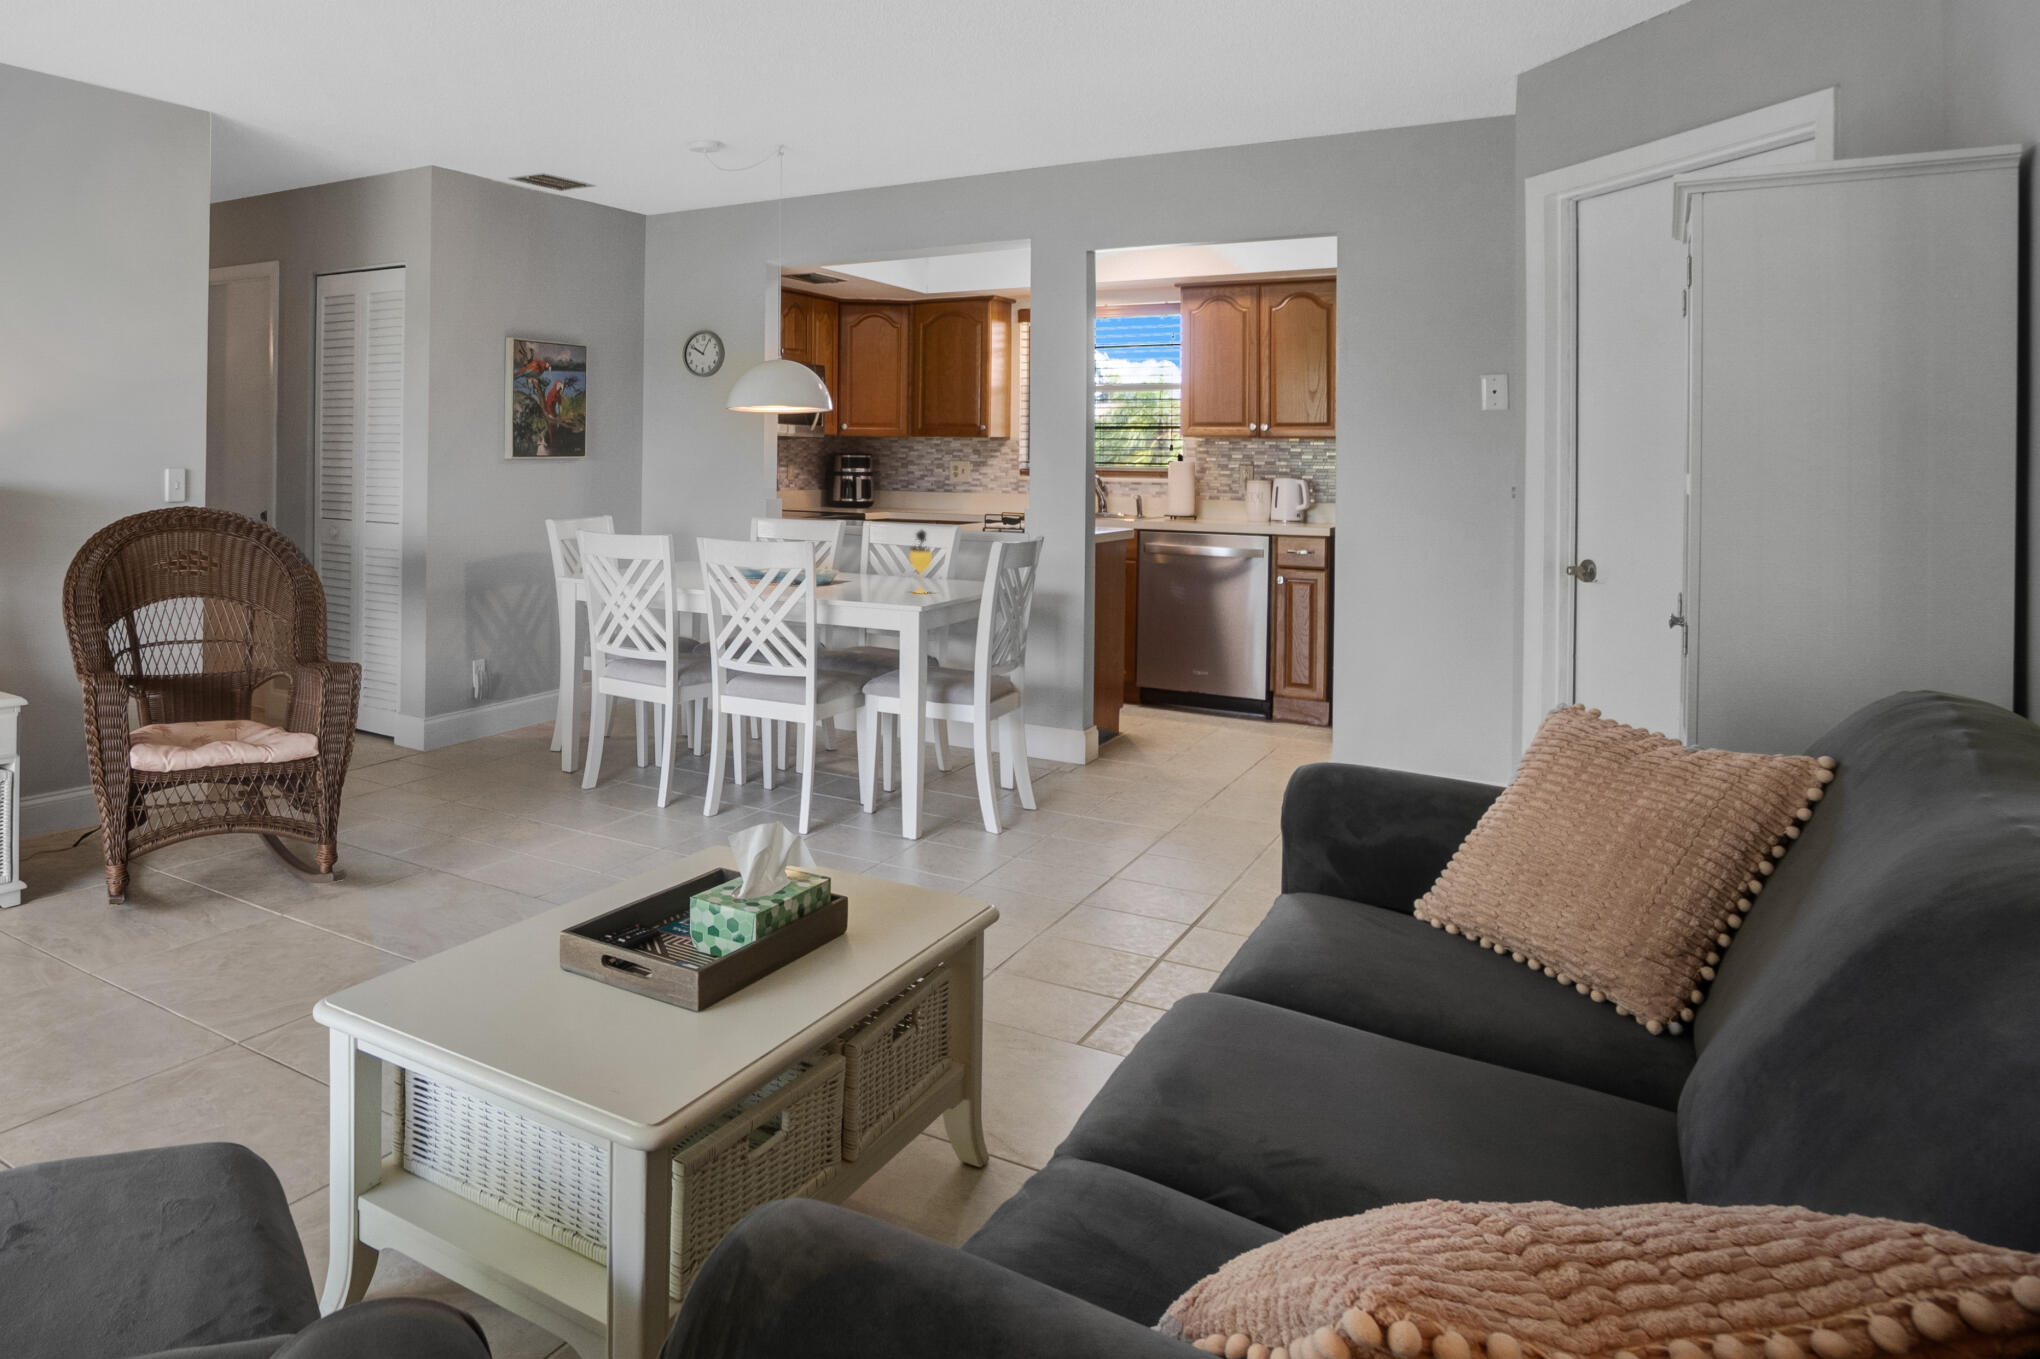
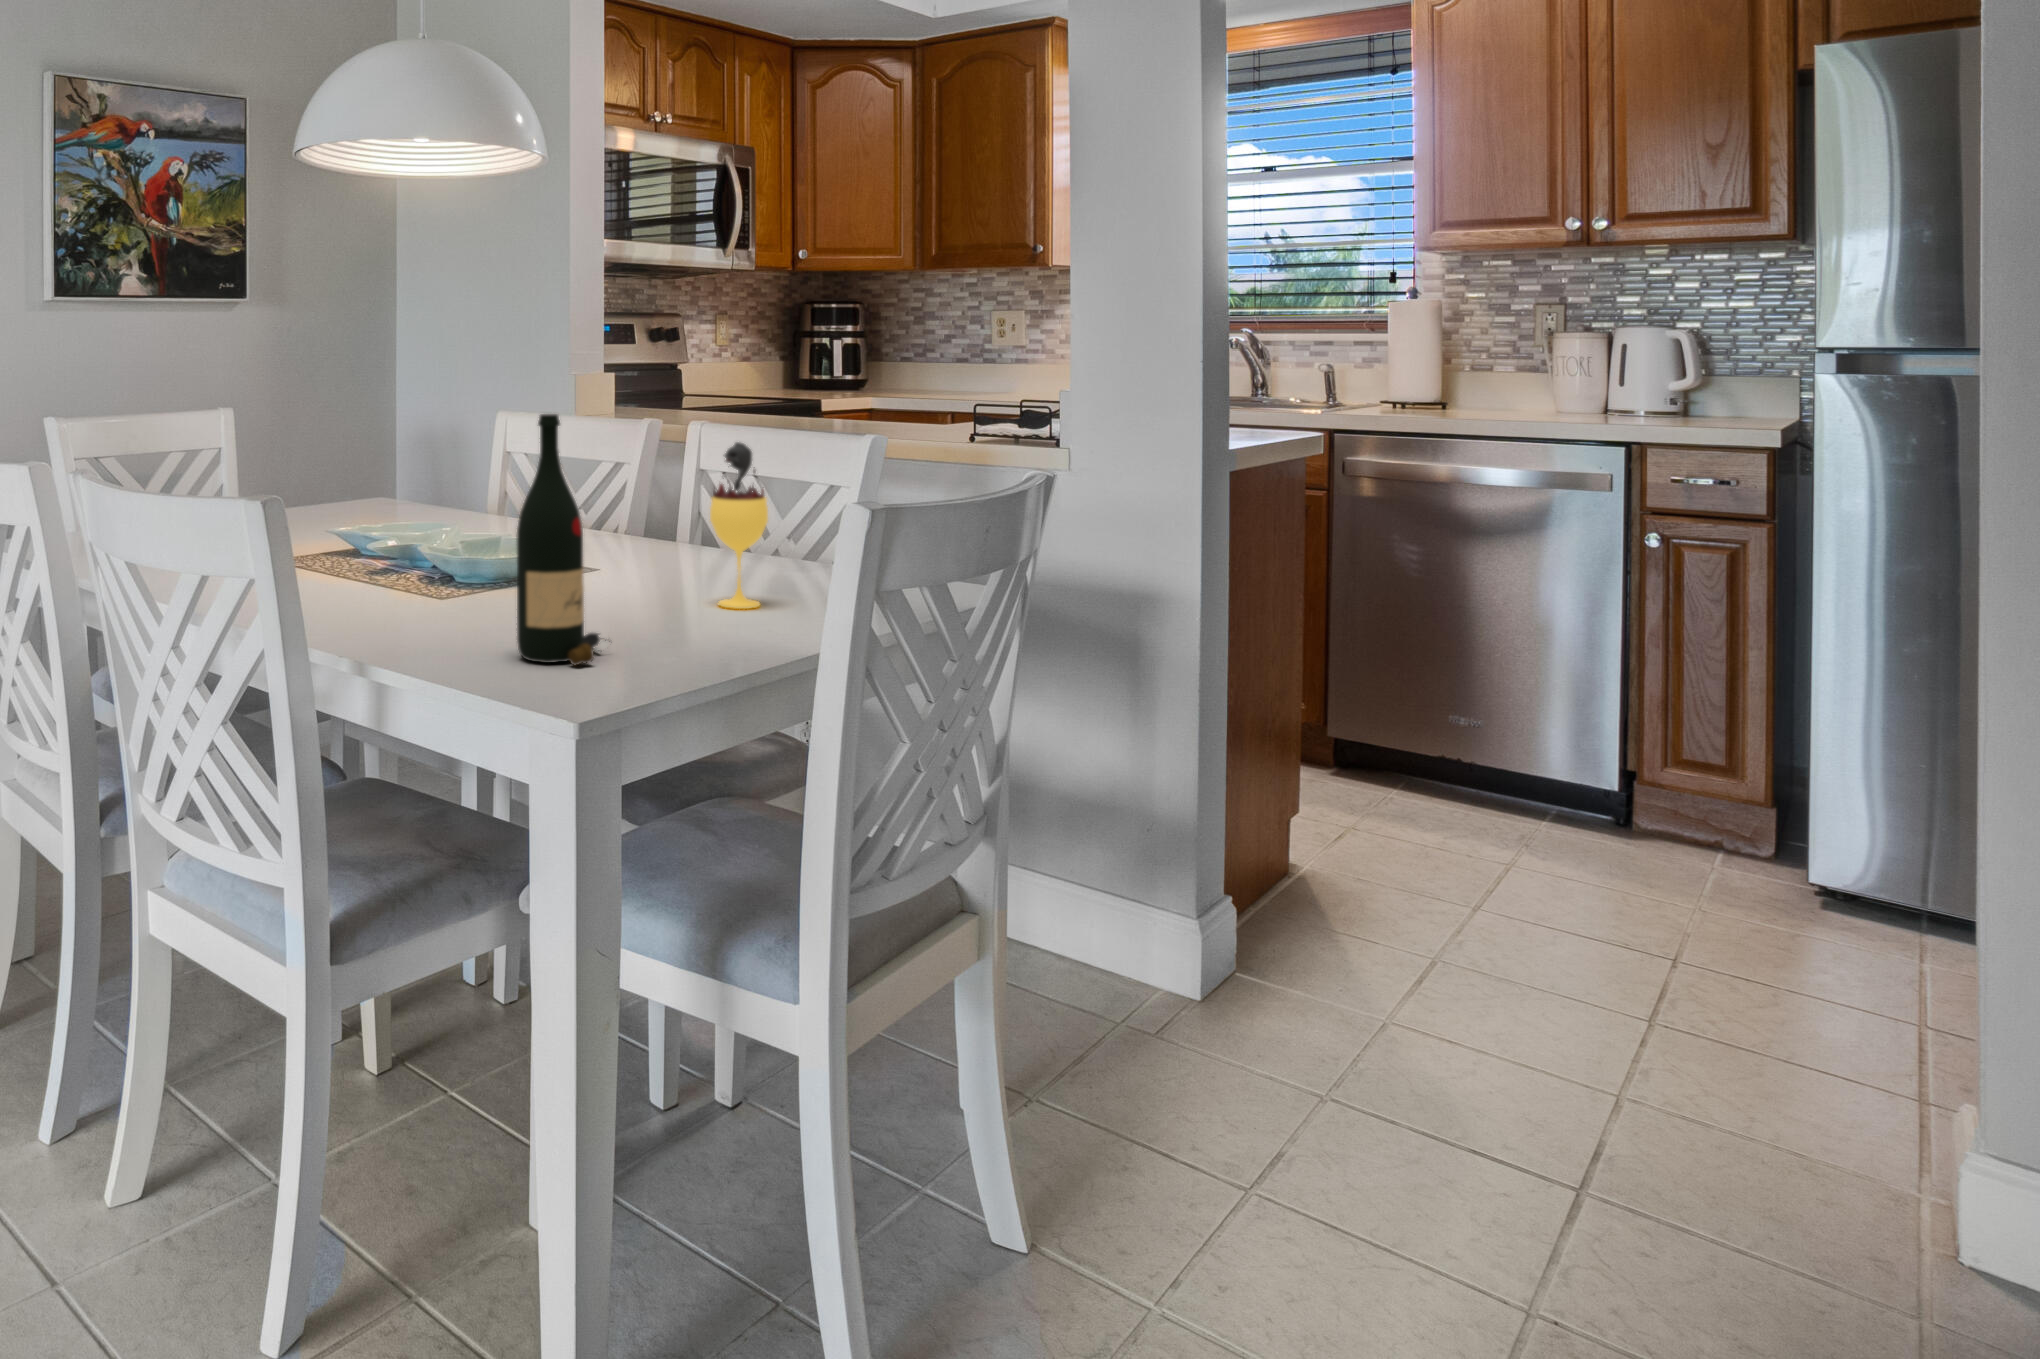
wine bottle: none [866,518,897,605] -> present [517,414,606,665]

